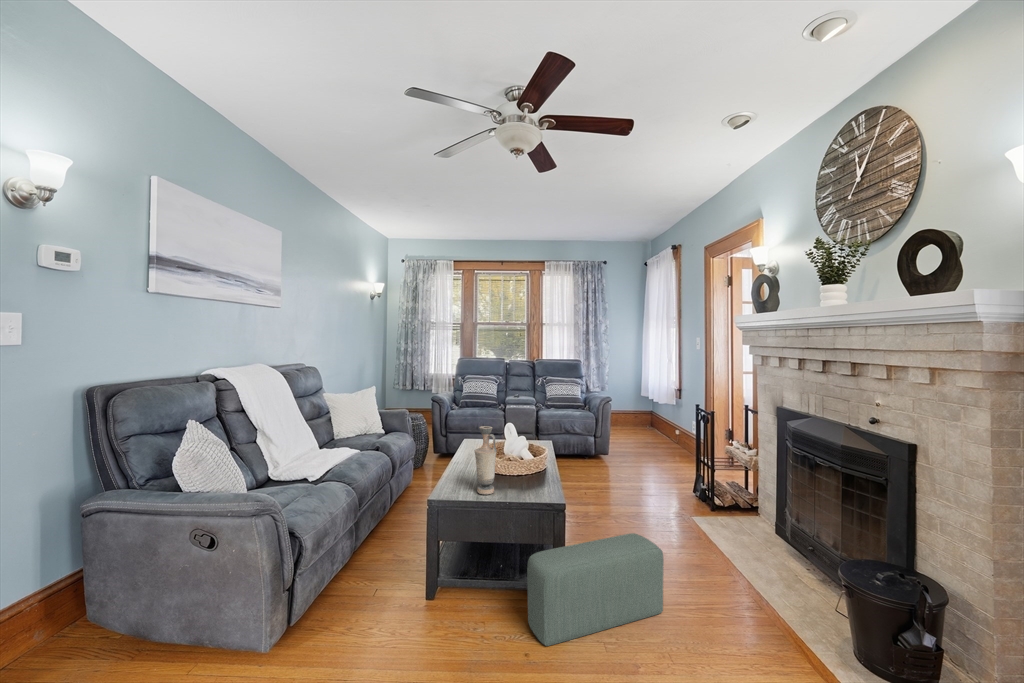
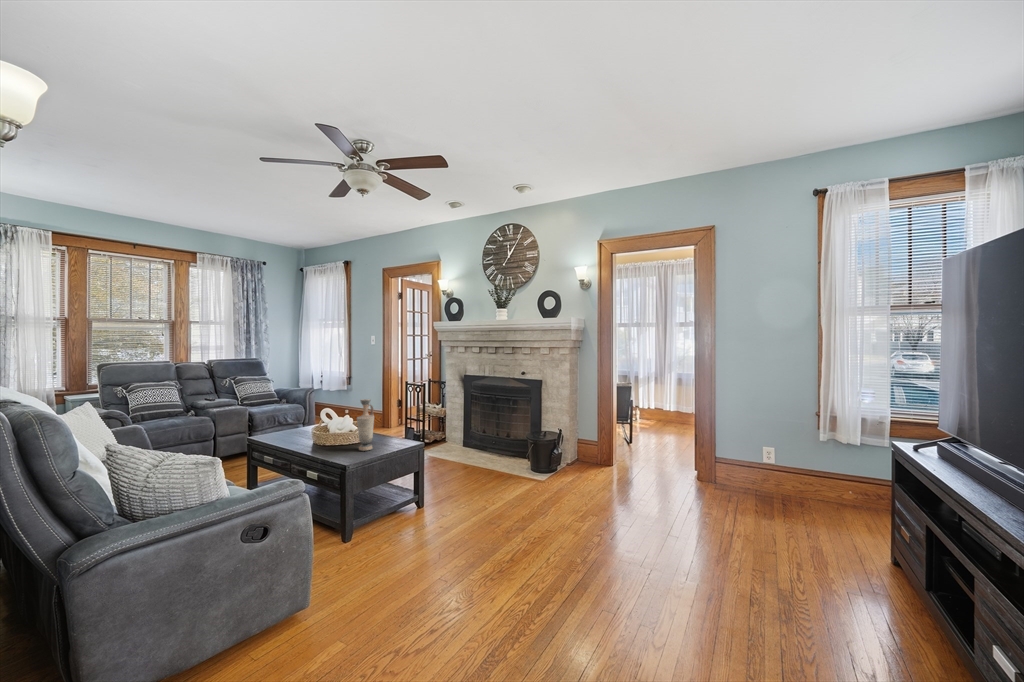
pouf: present [527,533,664,646] -> none [425,452,472,520]

